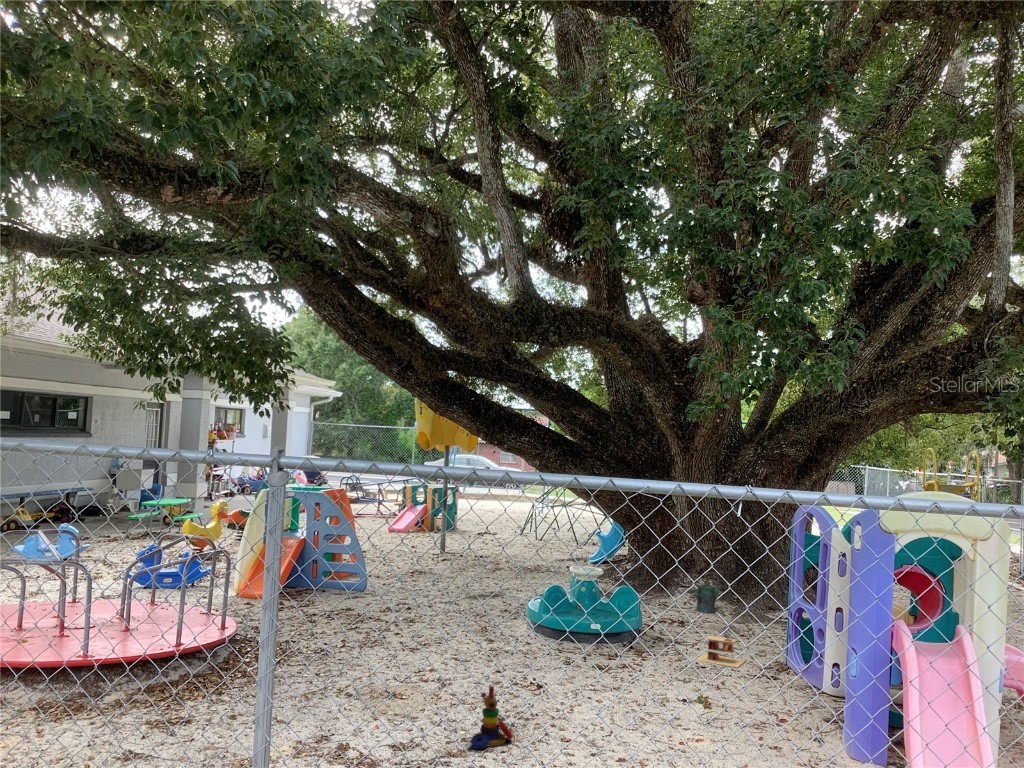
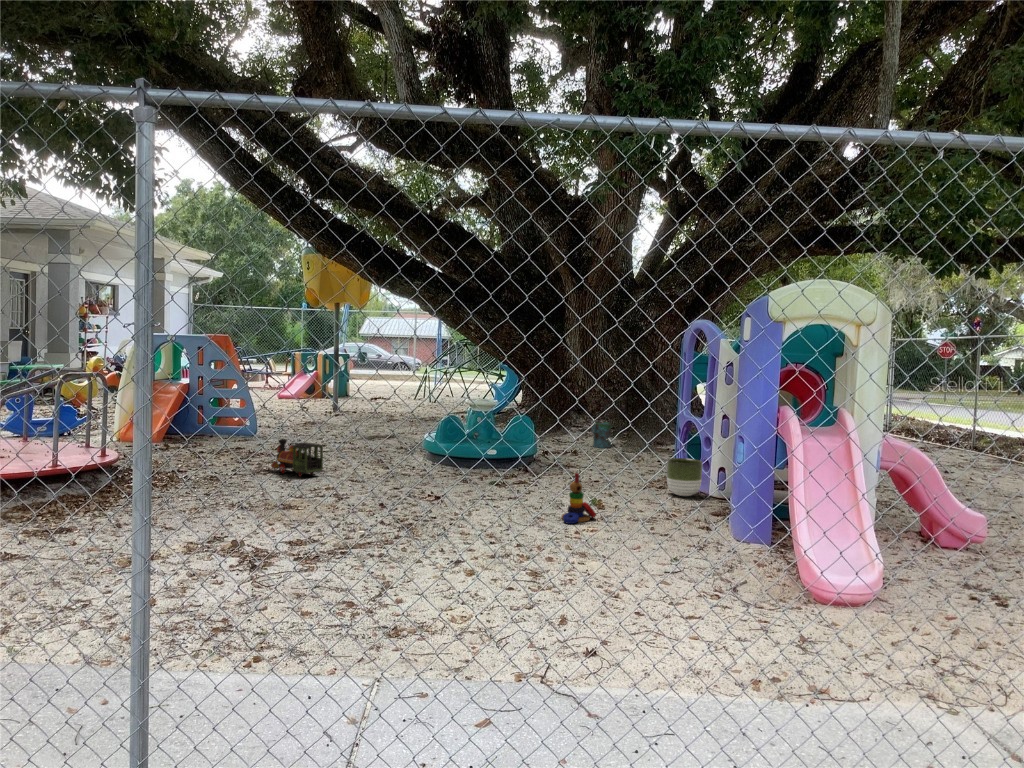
toy train: none [379,607,430,649] -> present [272,439,324,477]
toy house: present [696,636,745,667] -> none [590,456,639,483]
planter: none [776,648,815,691] -> present [667,458,703,496]
stacking toy: present [471,686,513,749] -> present [562,473,596,524]

